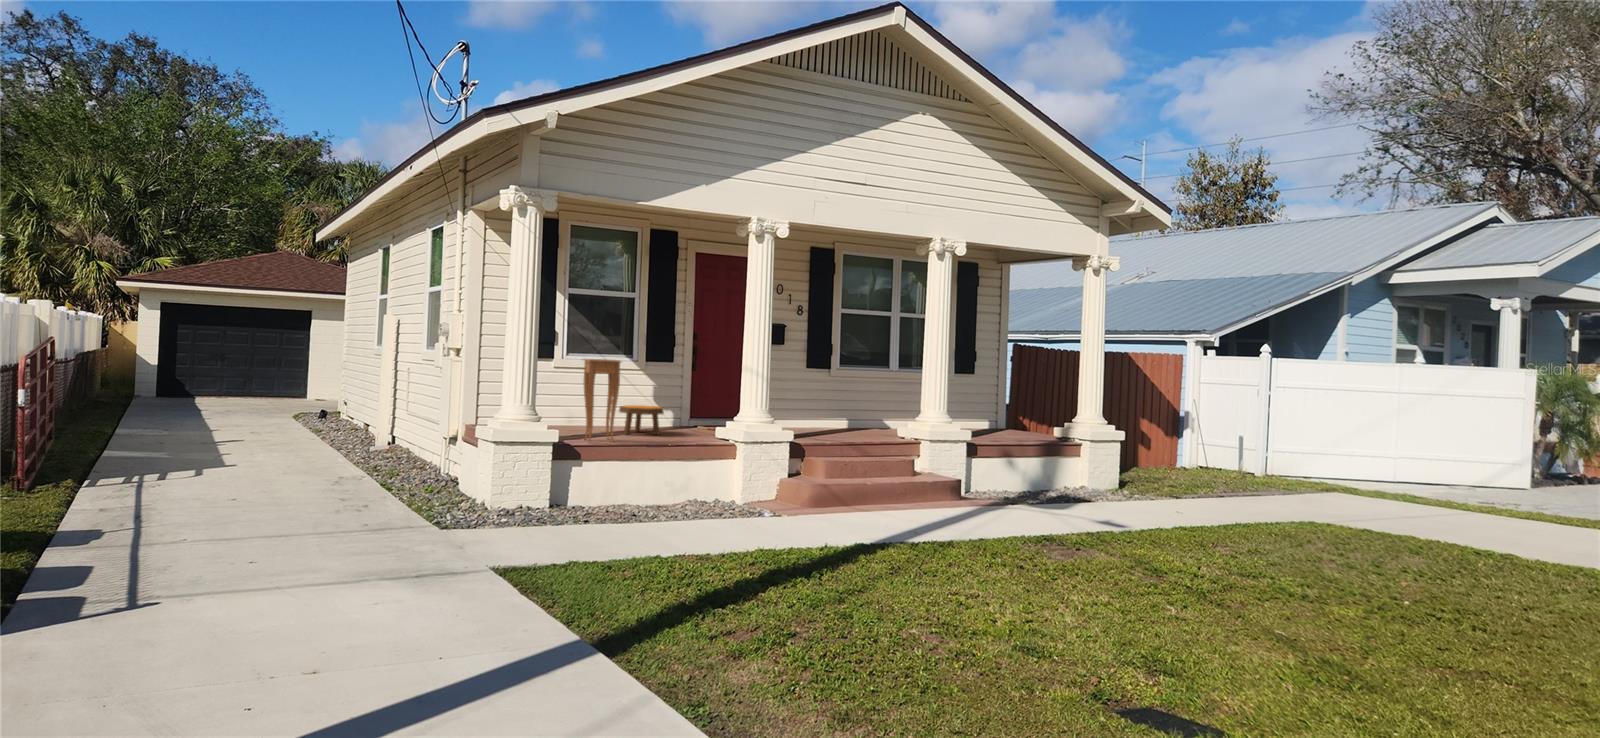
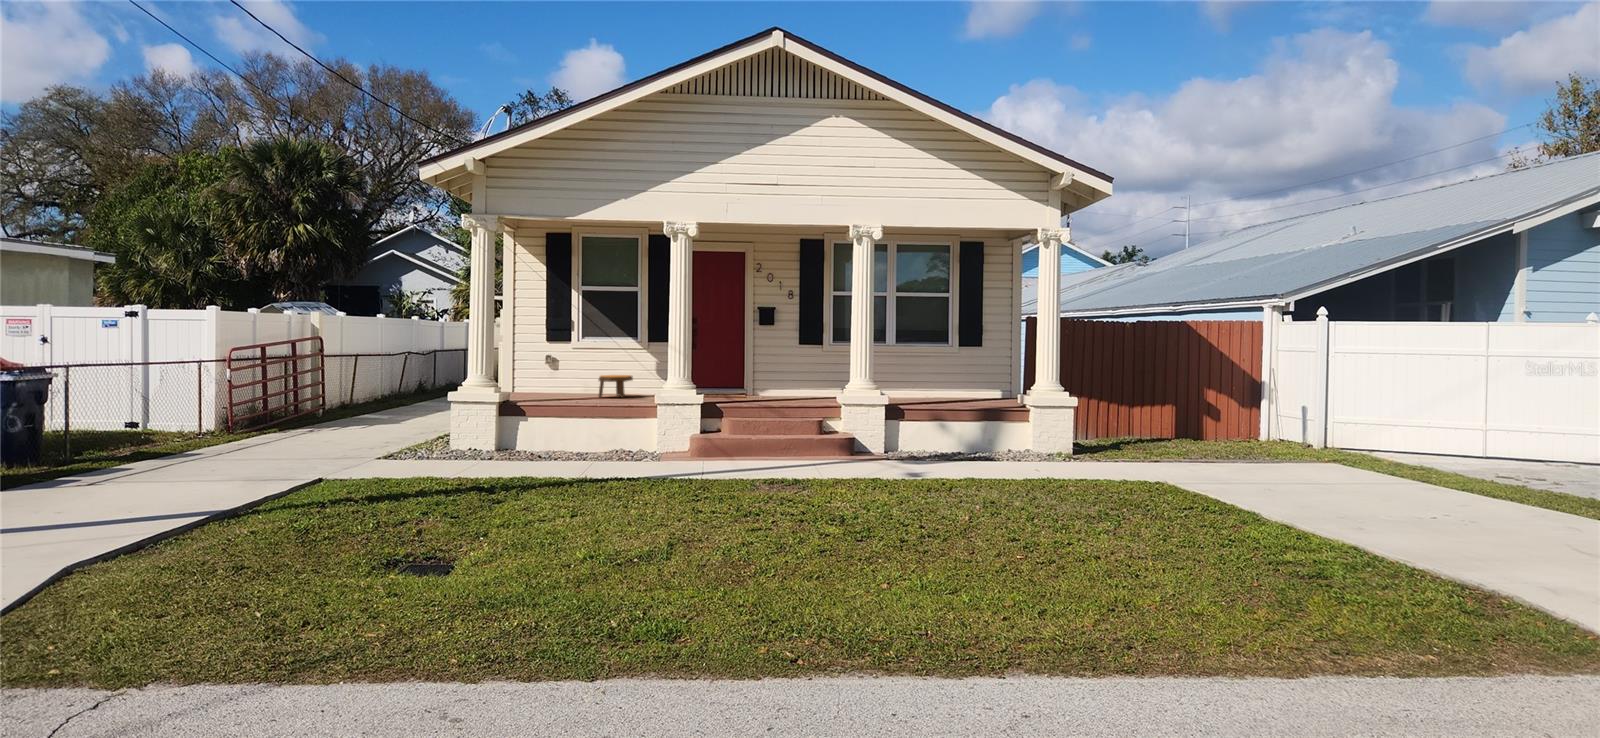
side table: present [584,359,621,441] -> none [542,340,574,402]

